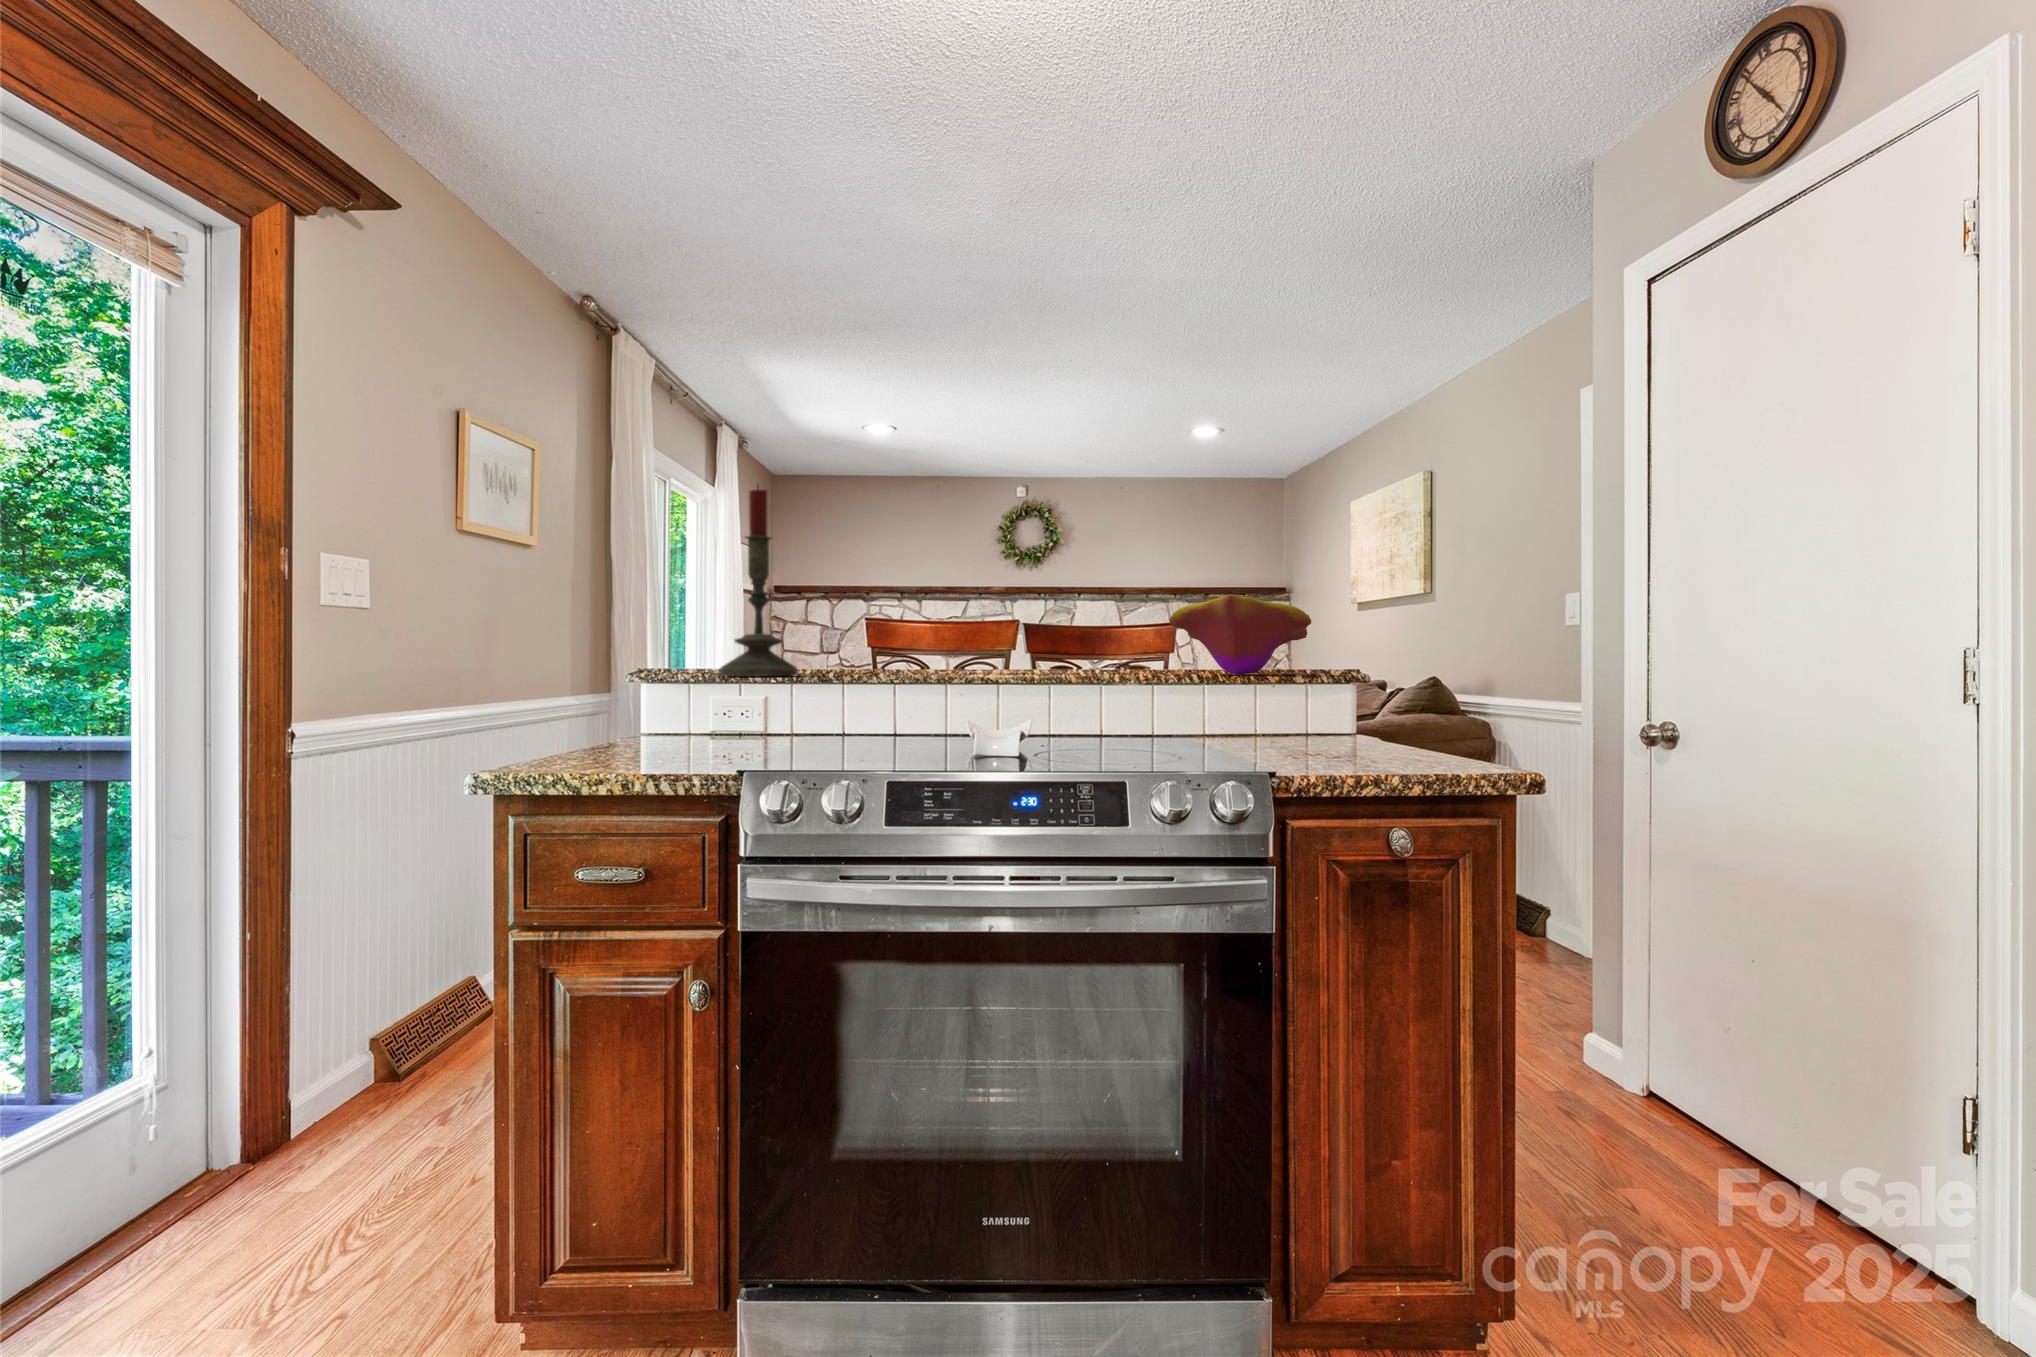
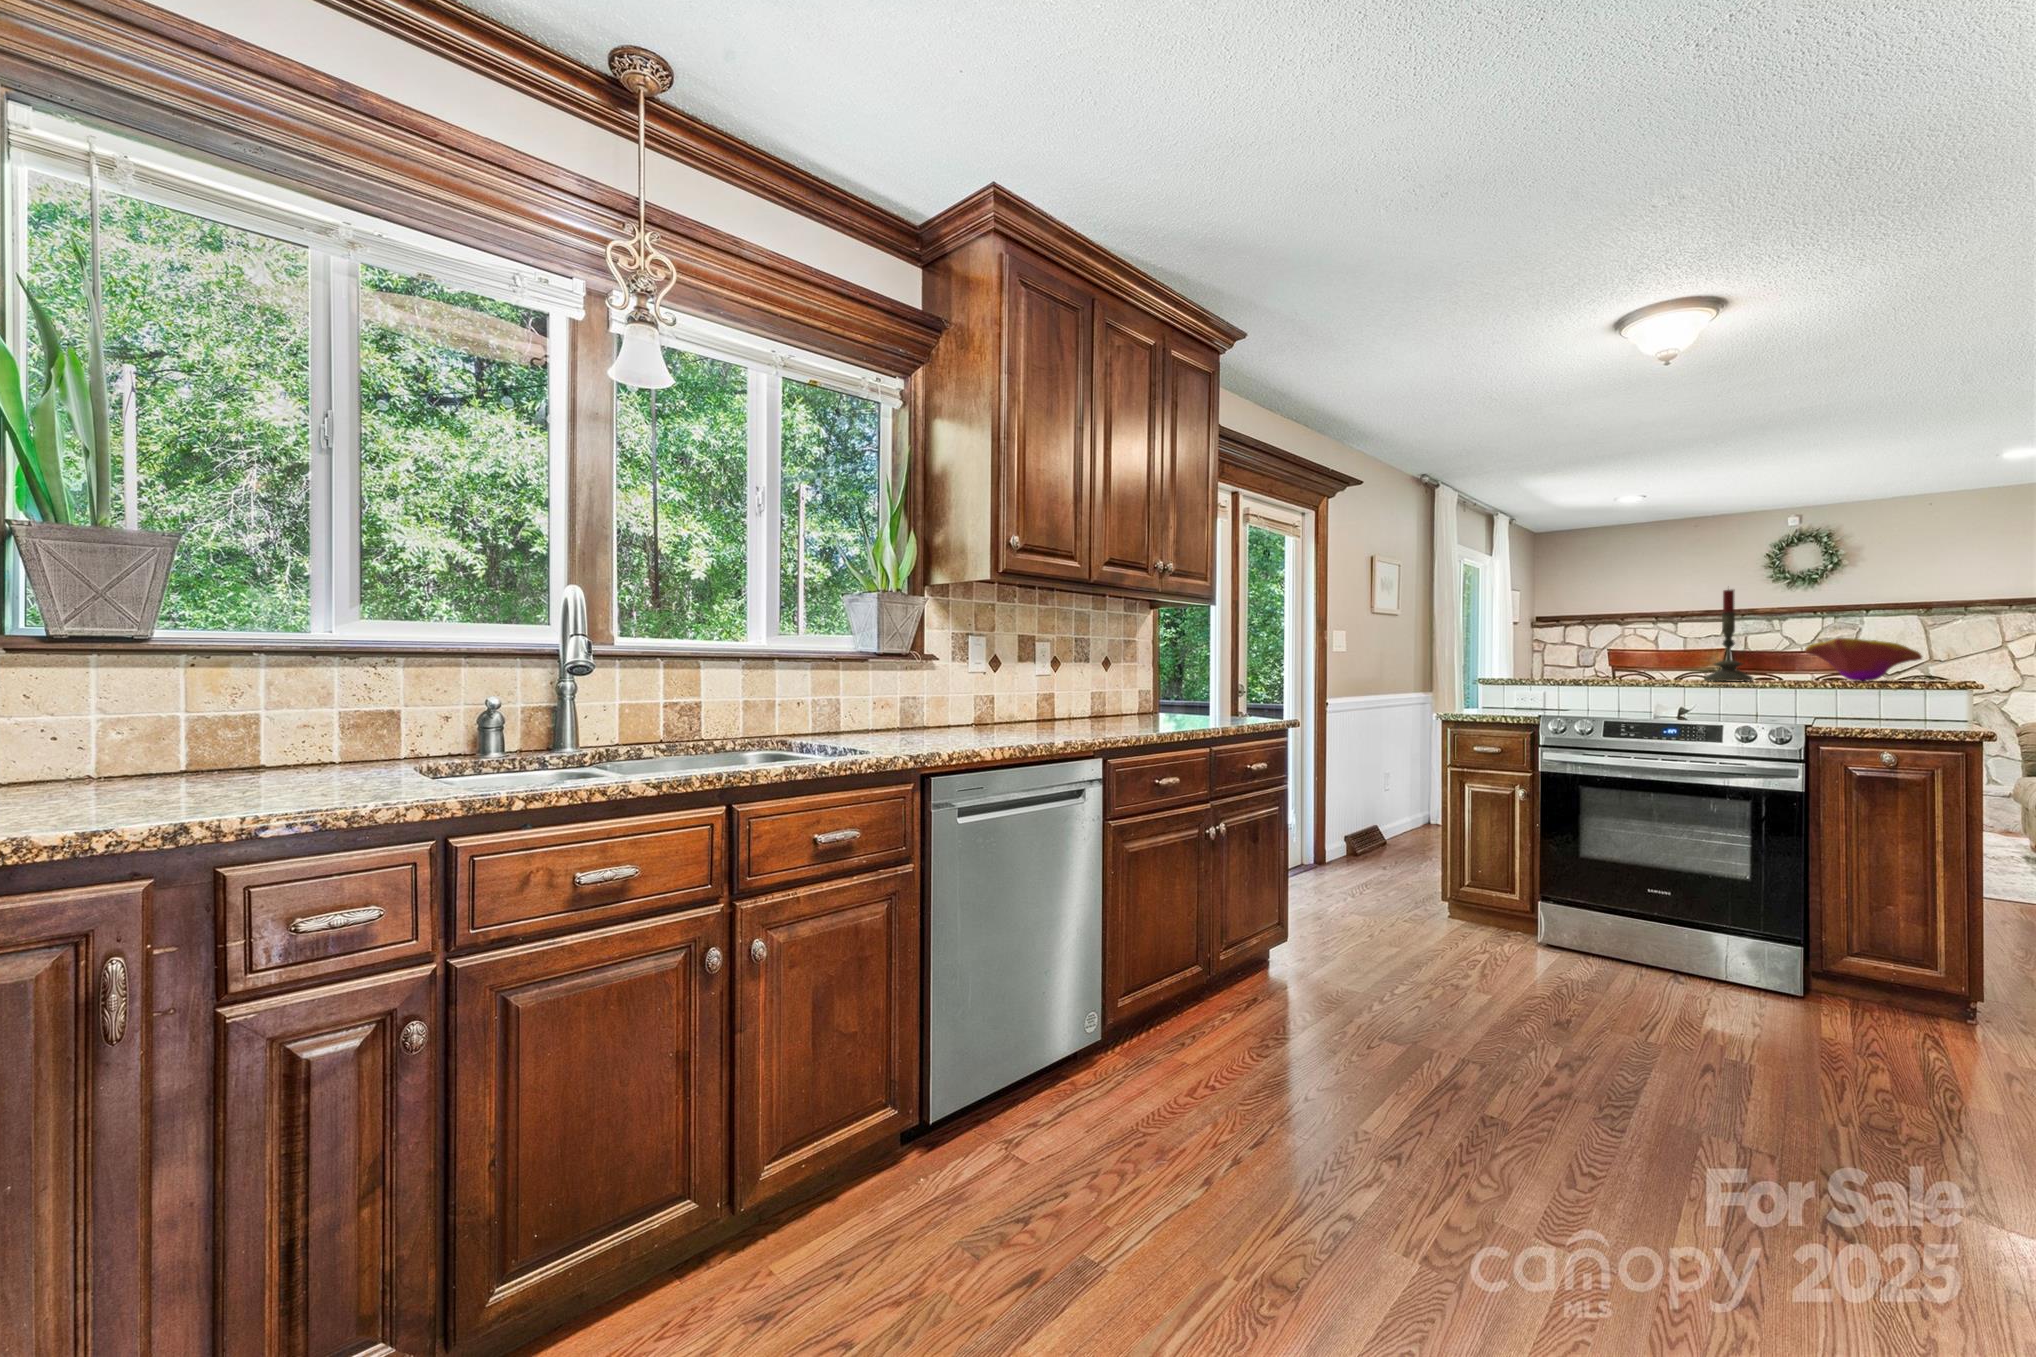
candle: present [720,488,797,677] -> present [1704,589,1753,682]

